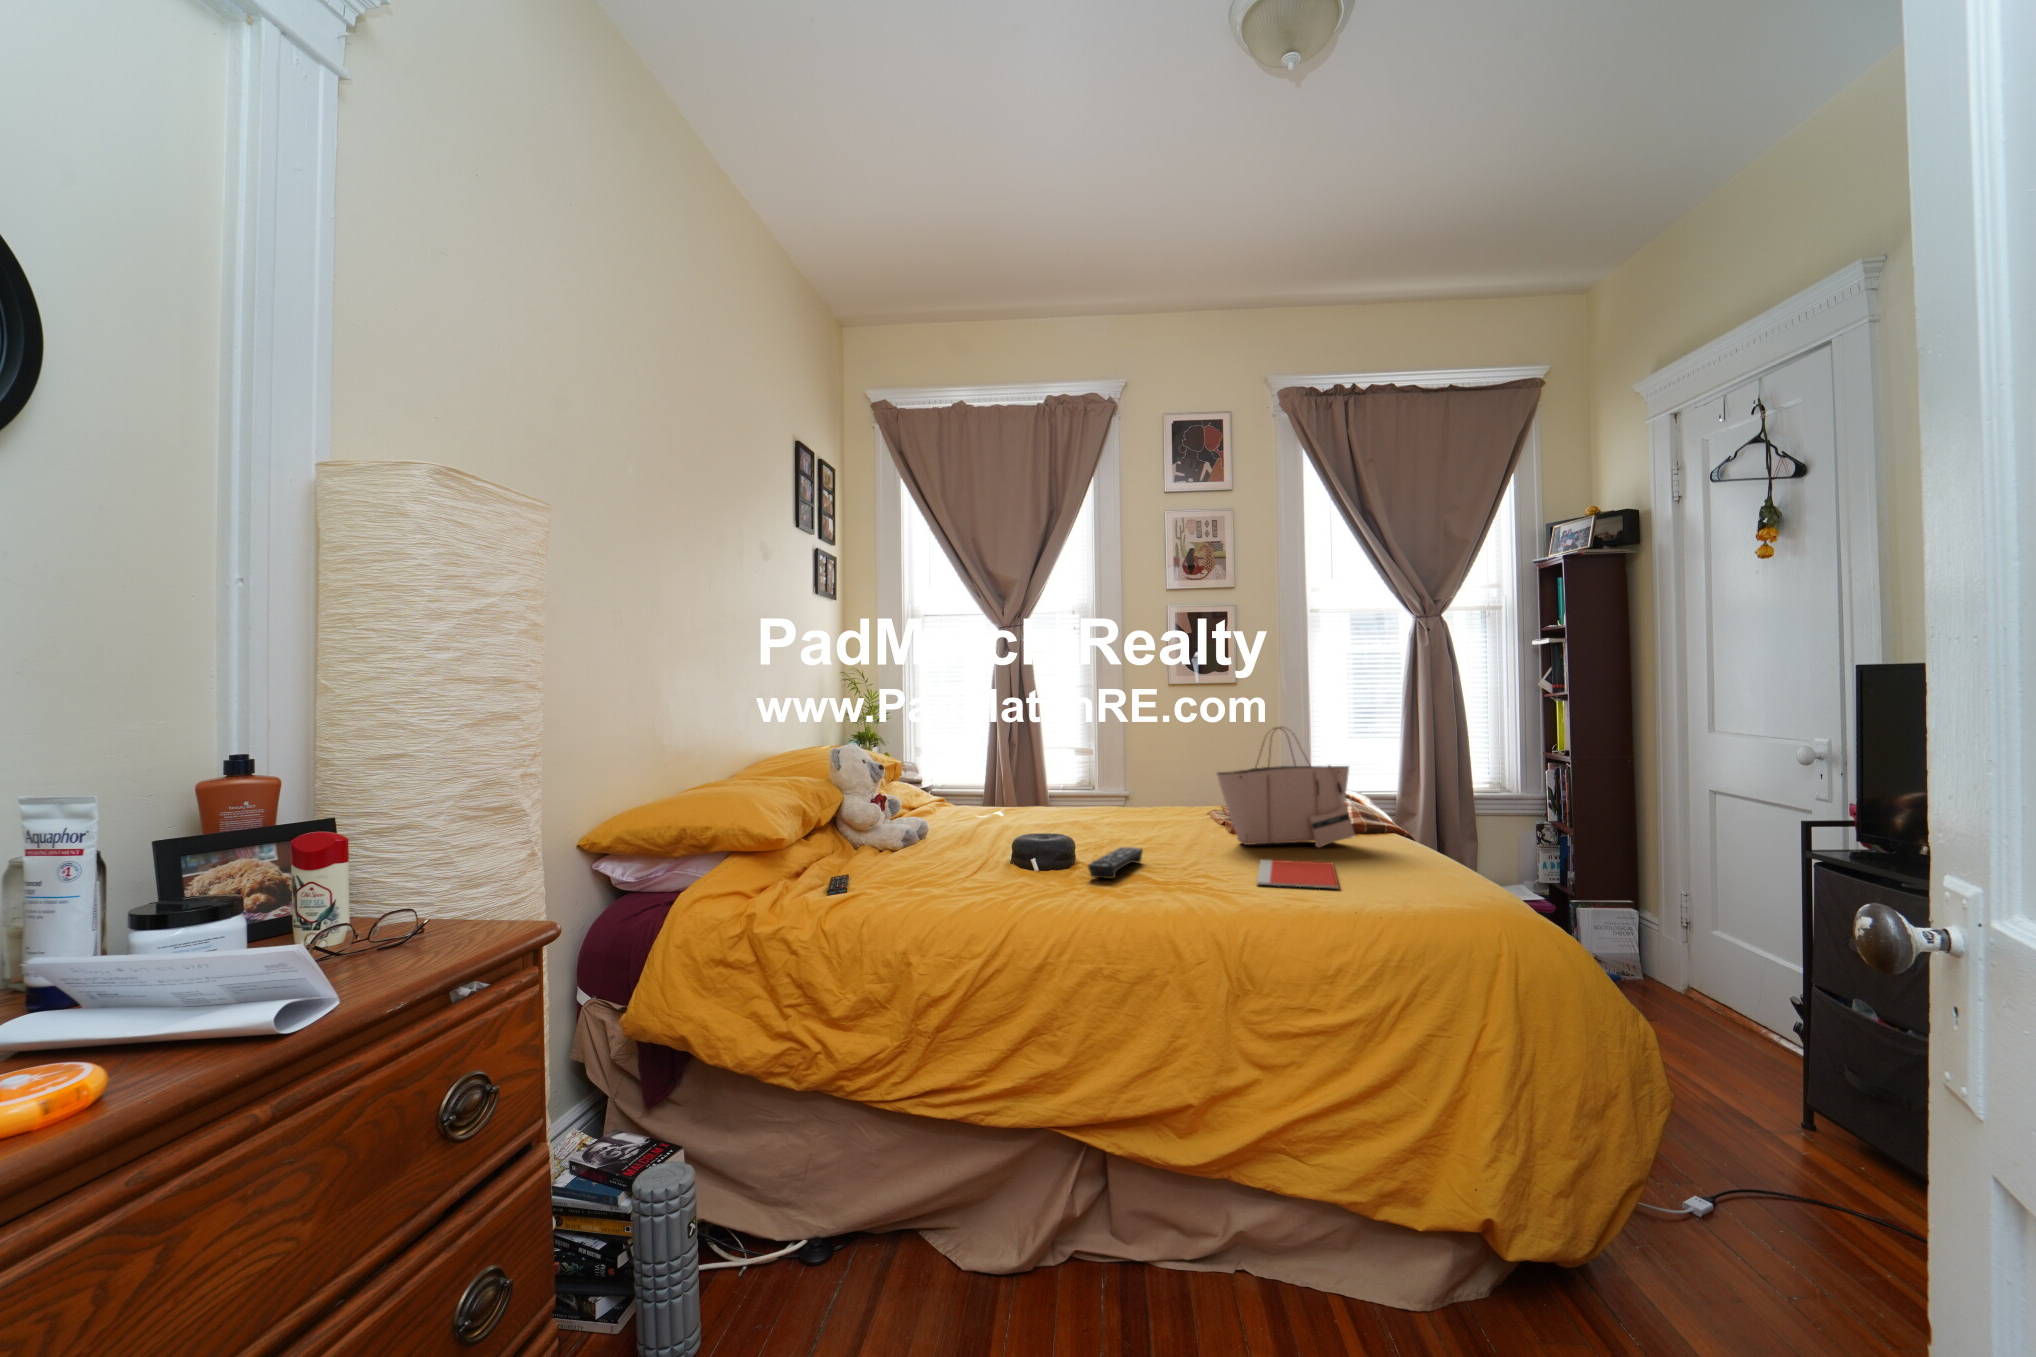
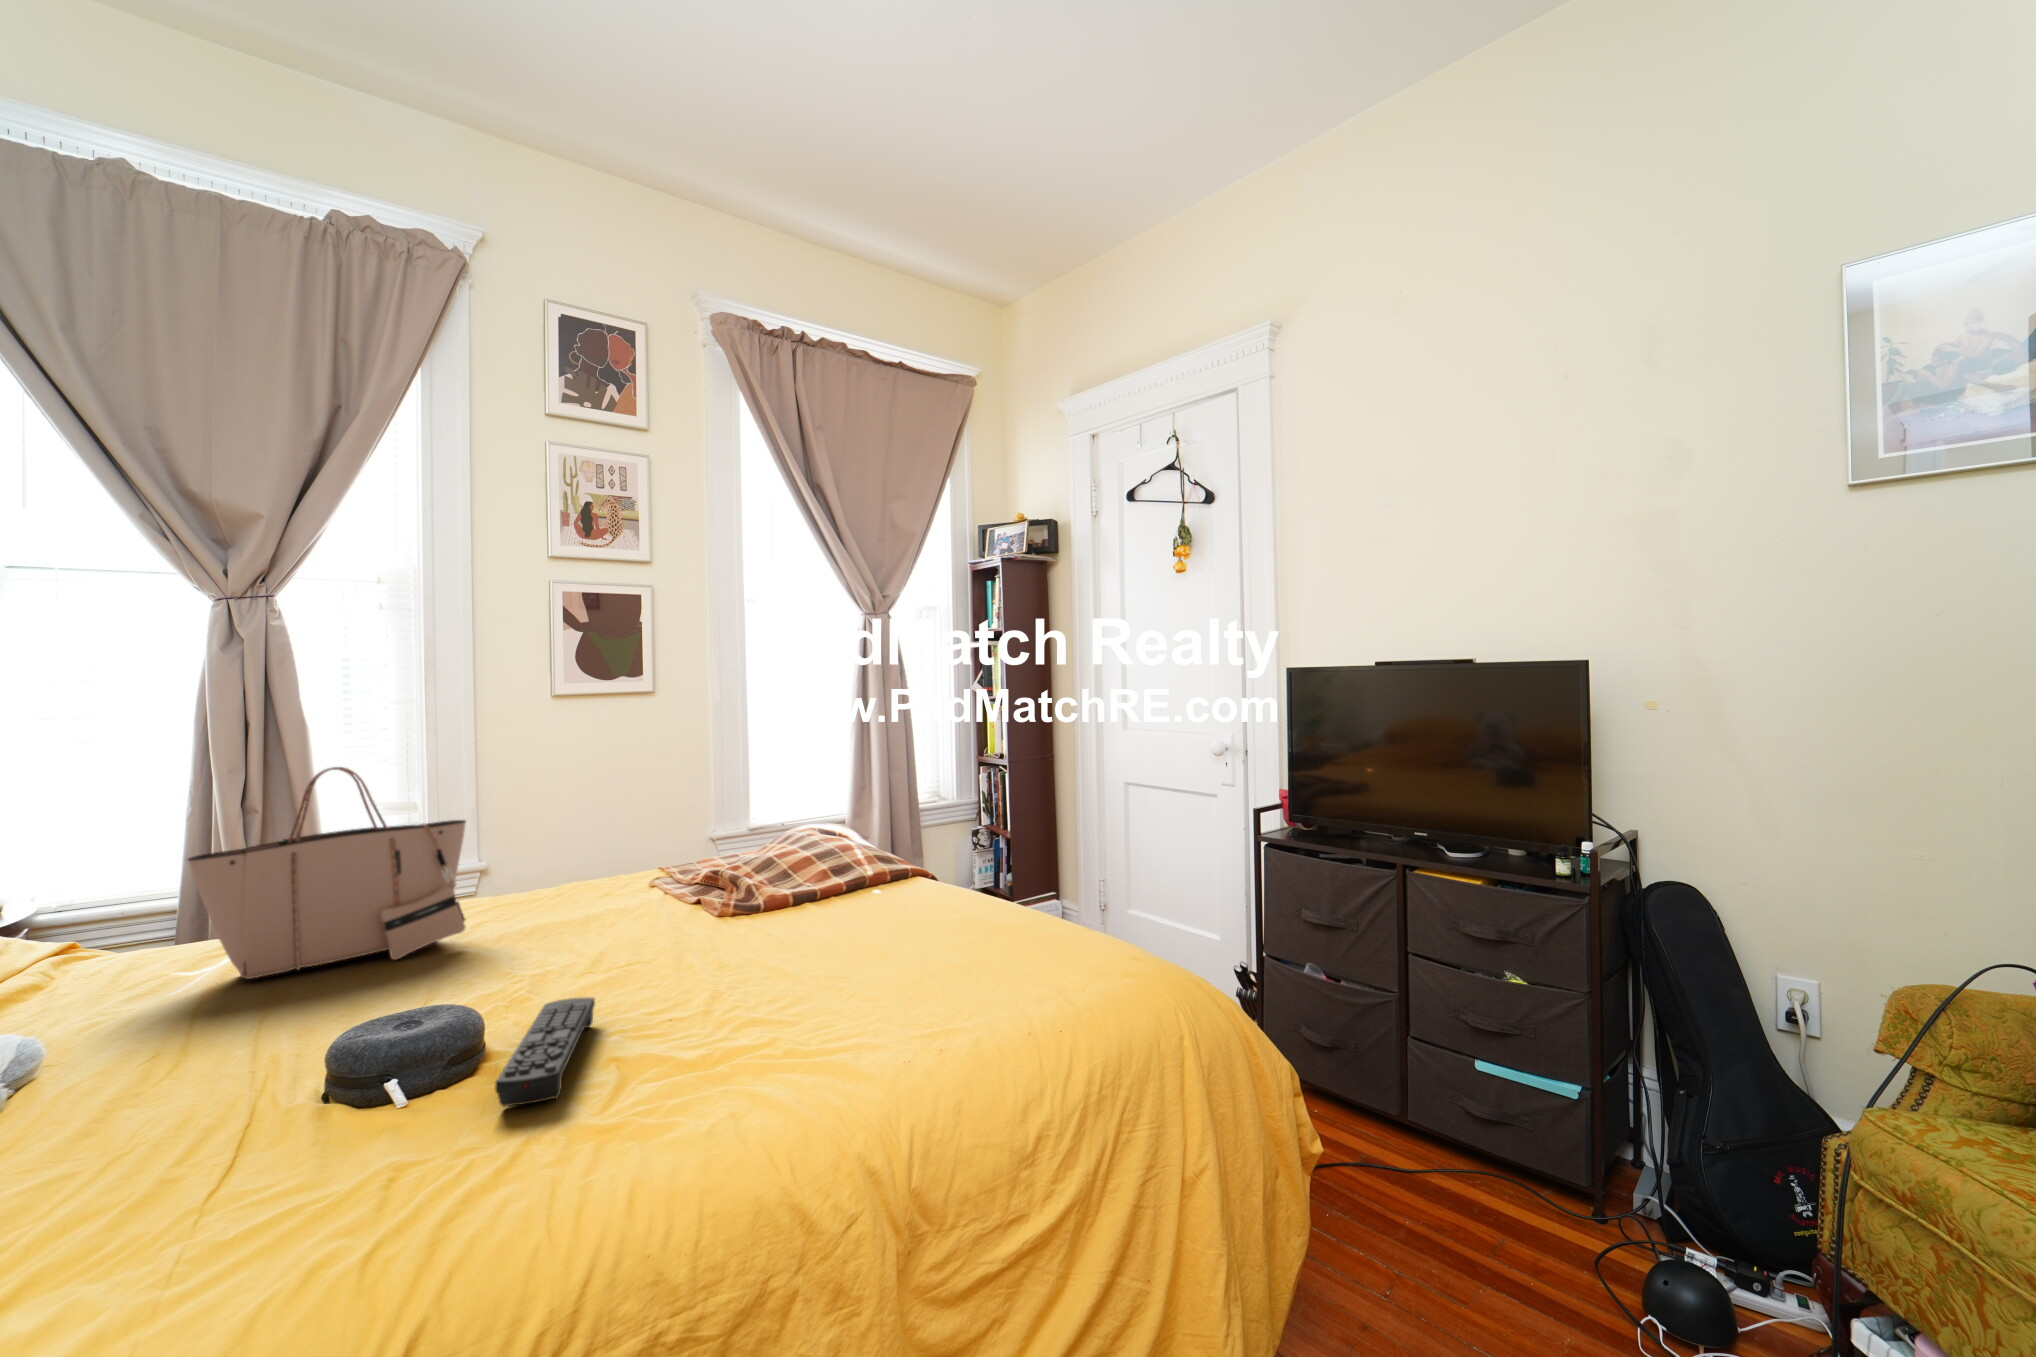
tote bag: present [1217,727,1355,847] -> present [188,767,466,979]
notebook: present [1257,860,1339,888] -> none [798,952,963,1035]

